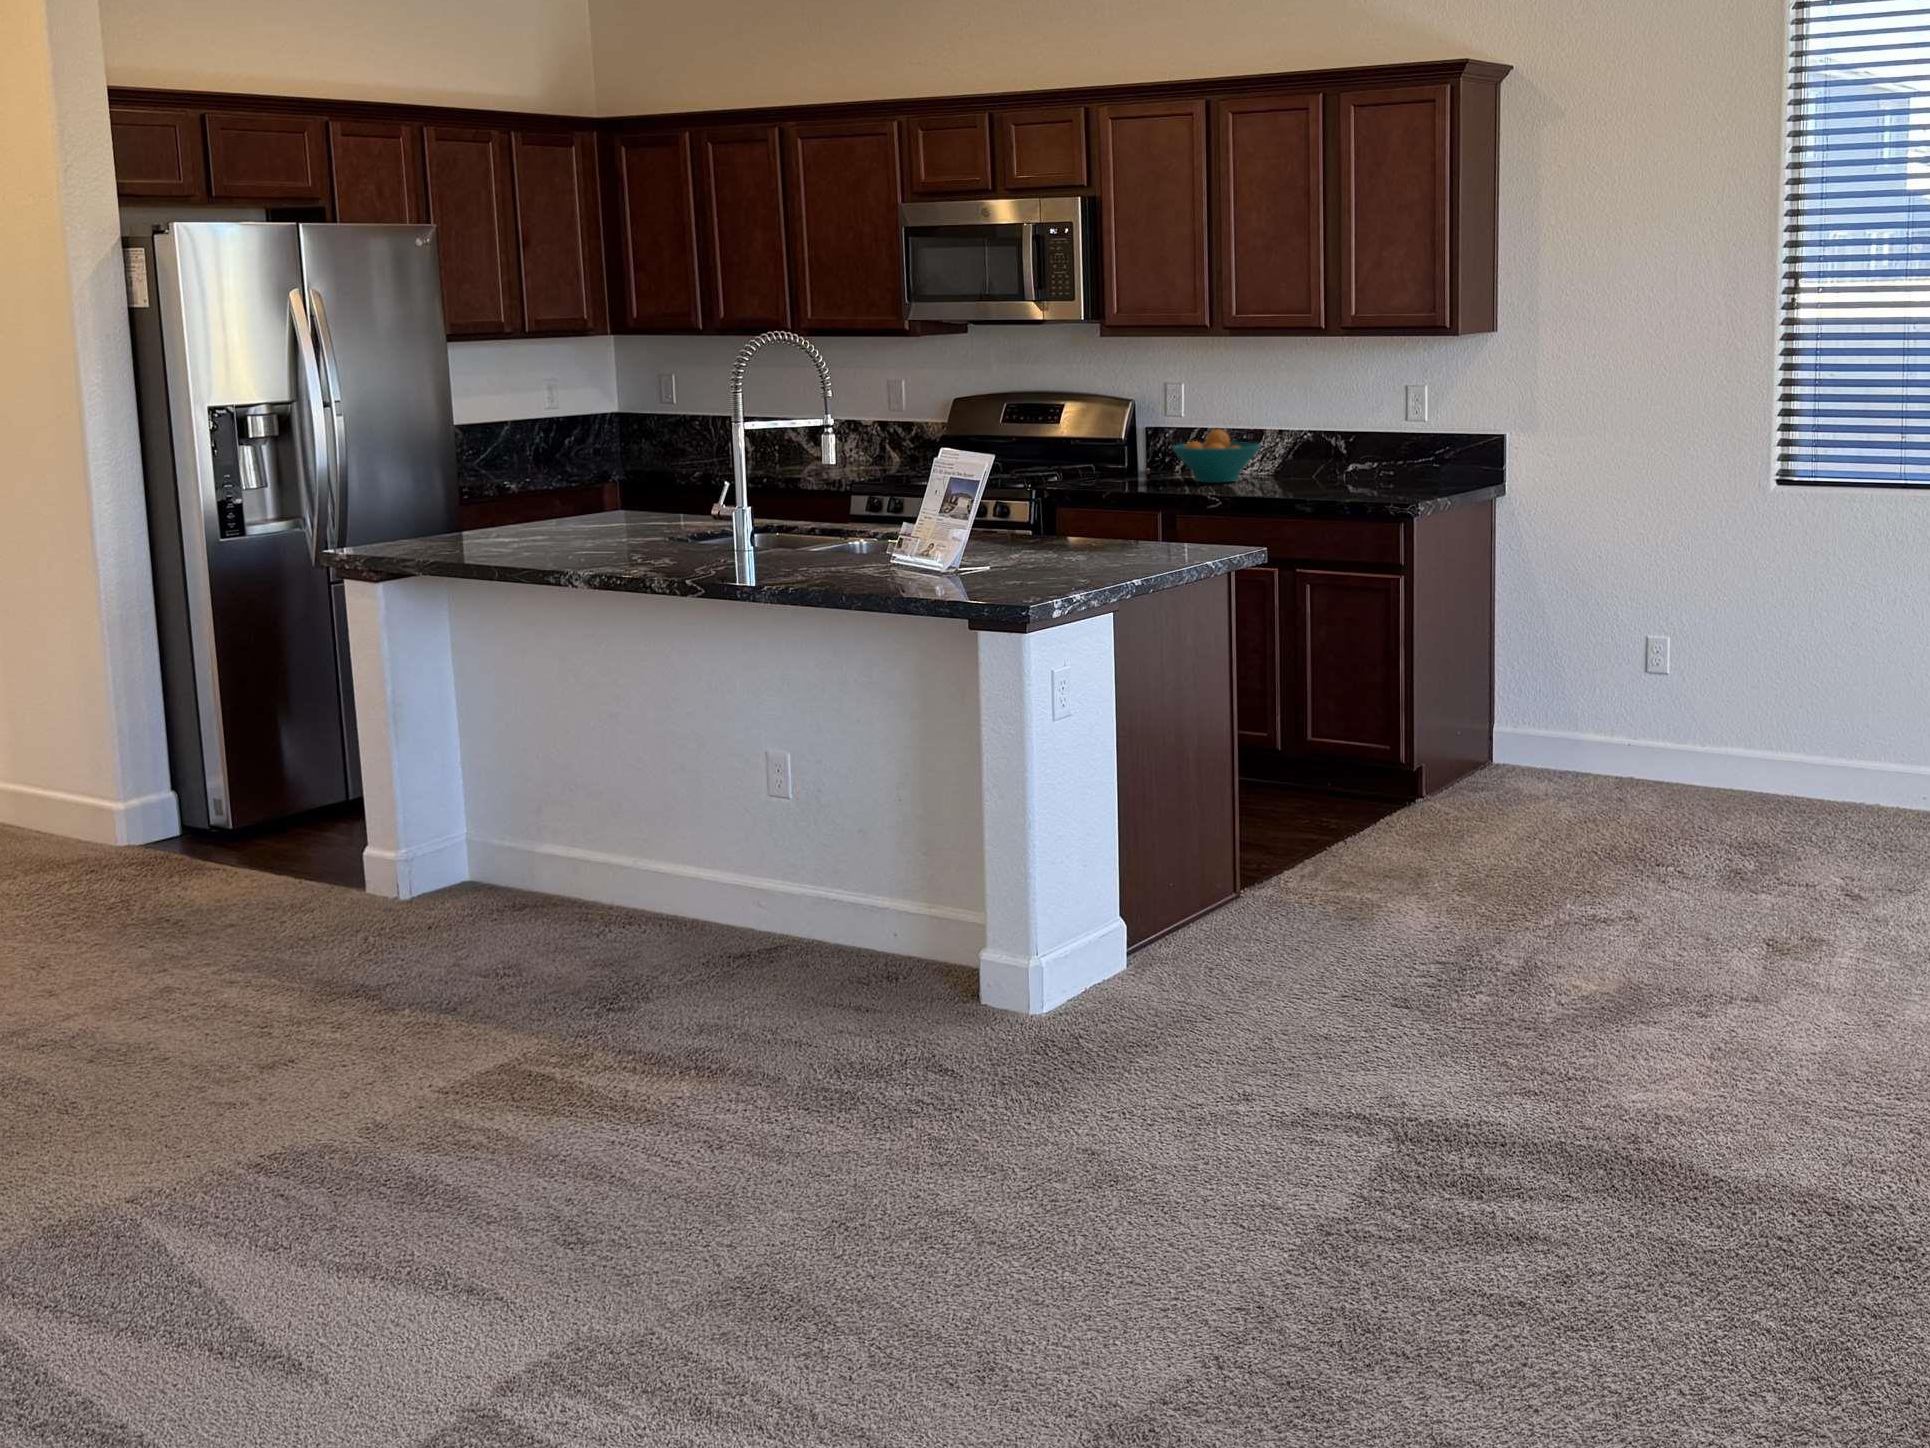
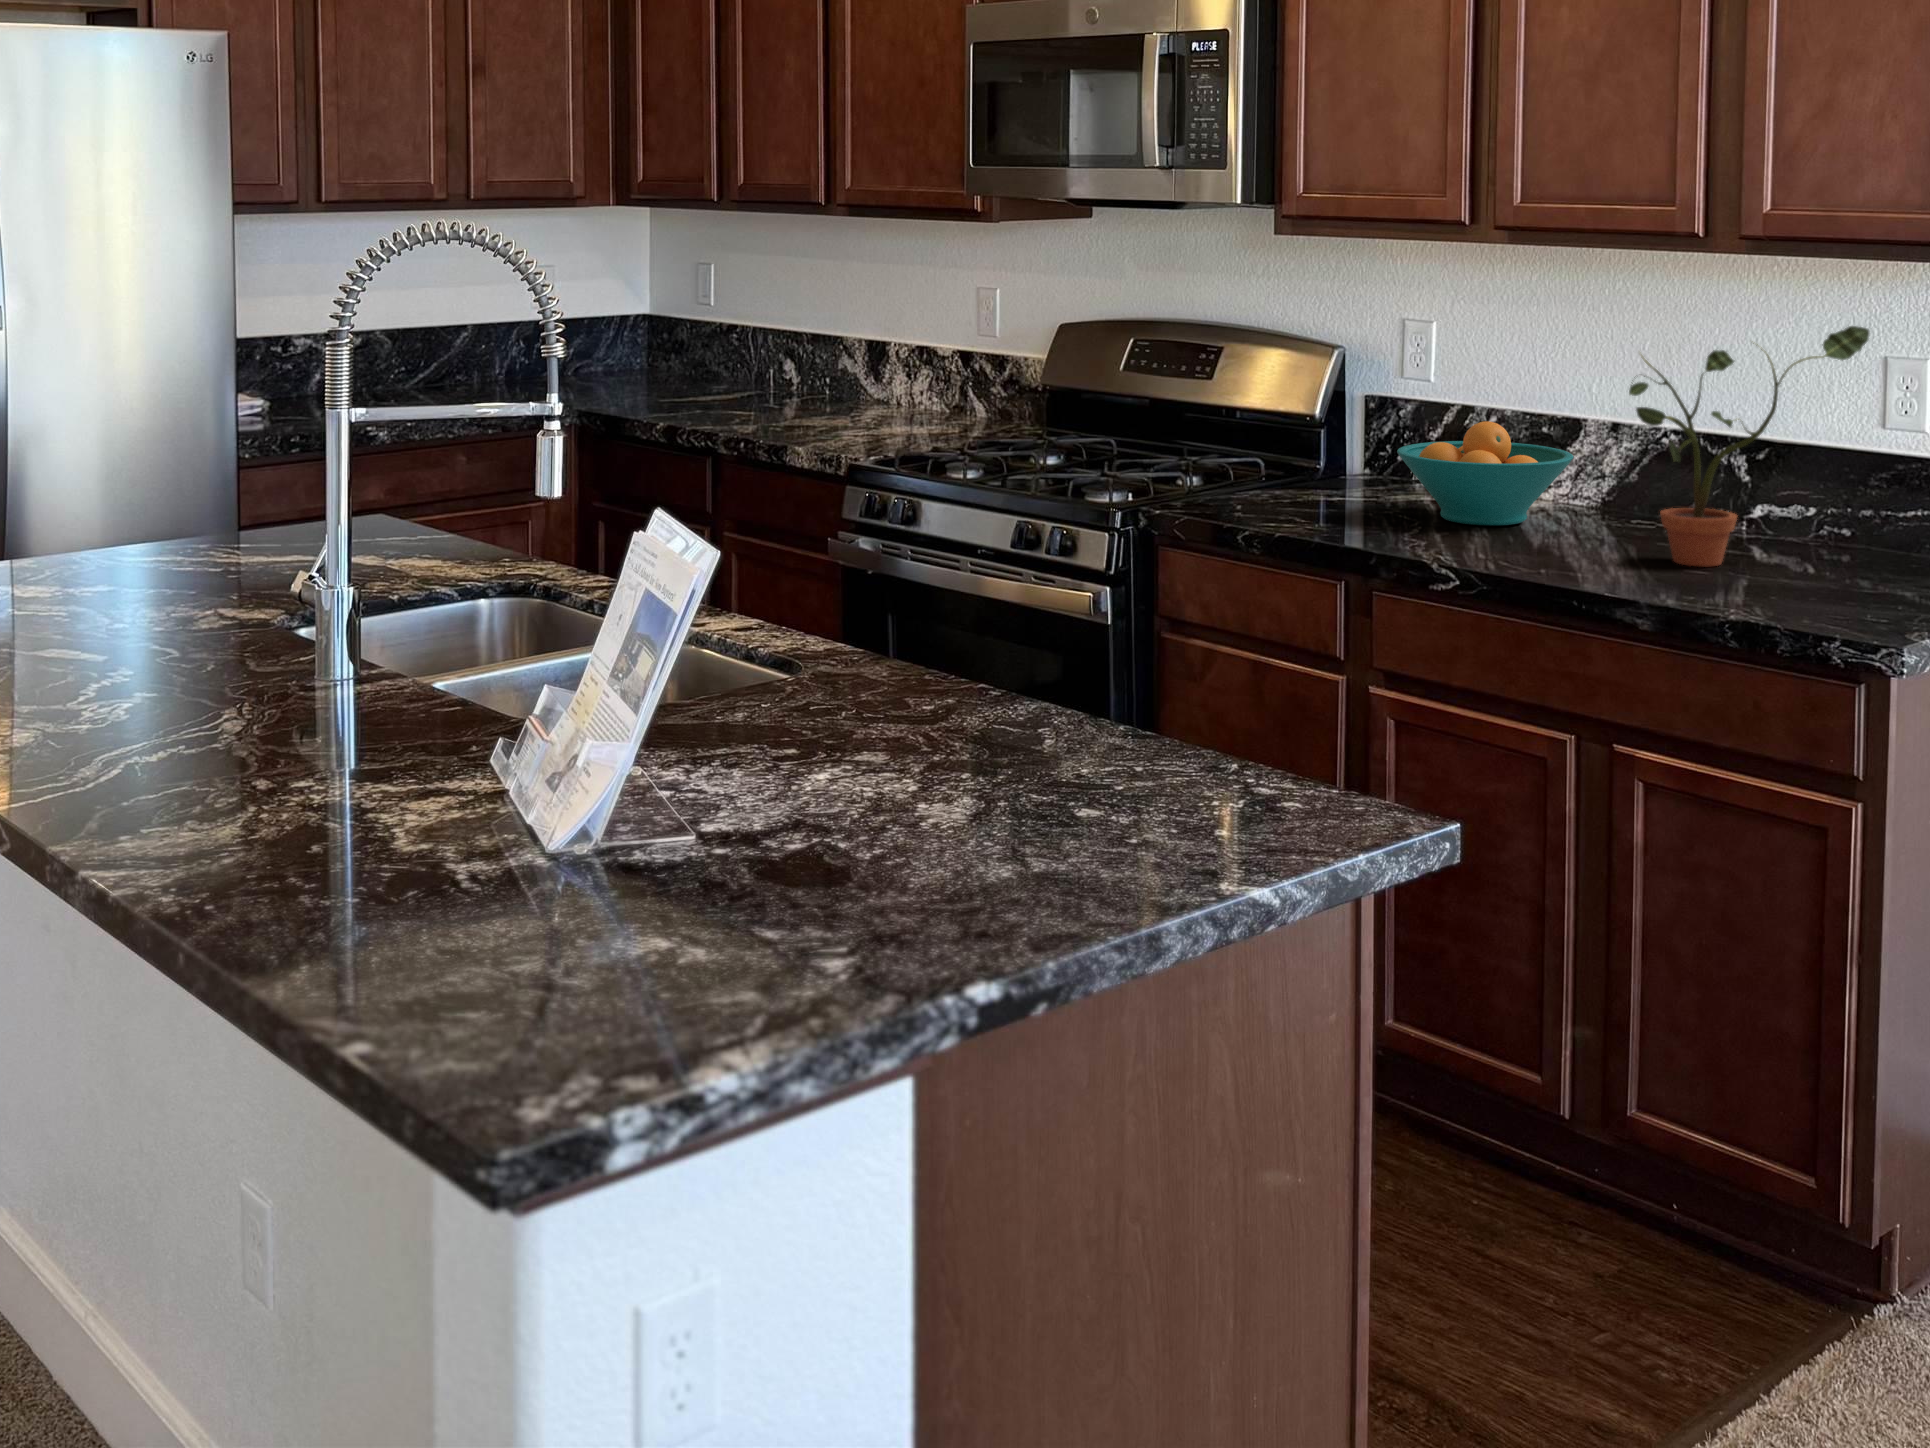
potted plant: none [1291,367,1401,488] -> present [1629,326,1869,567]

